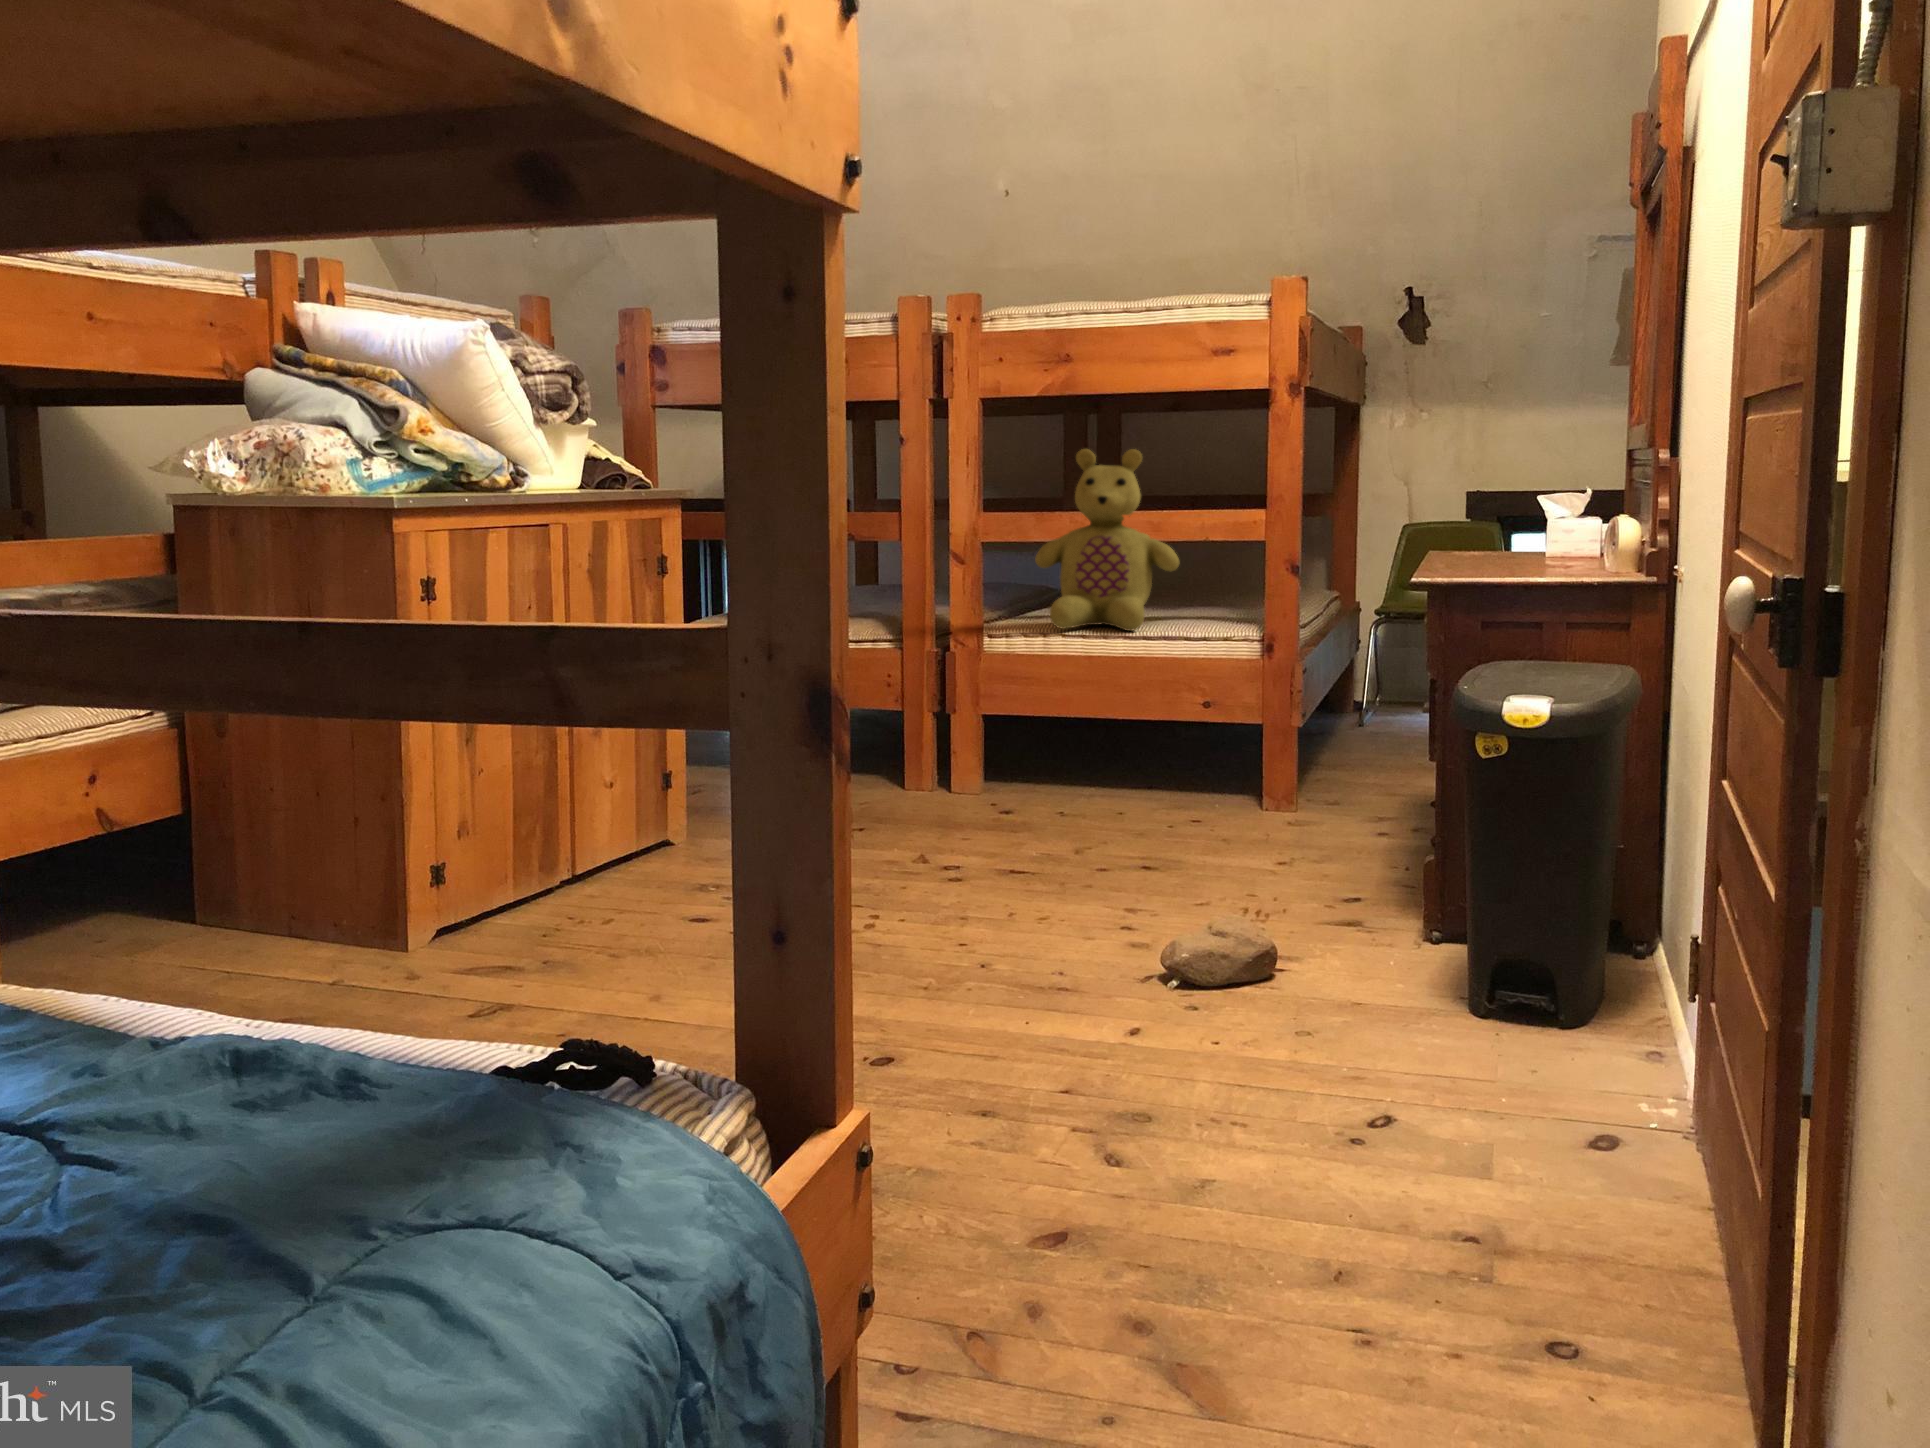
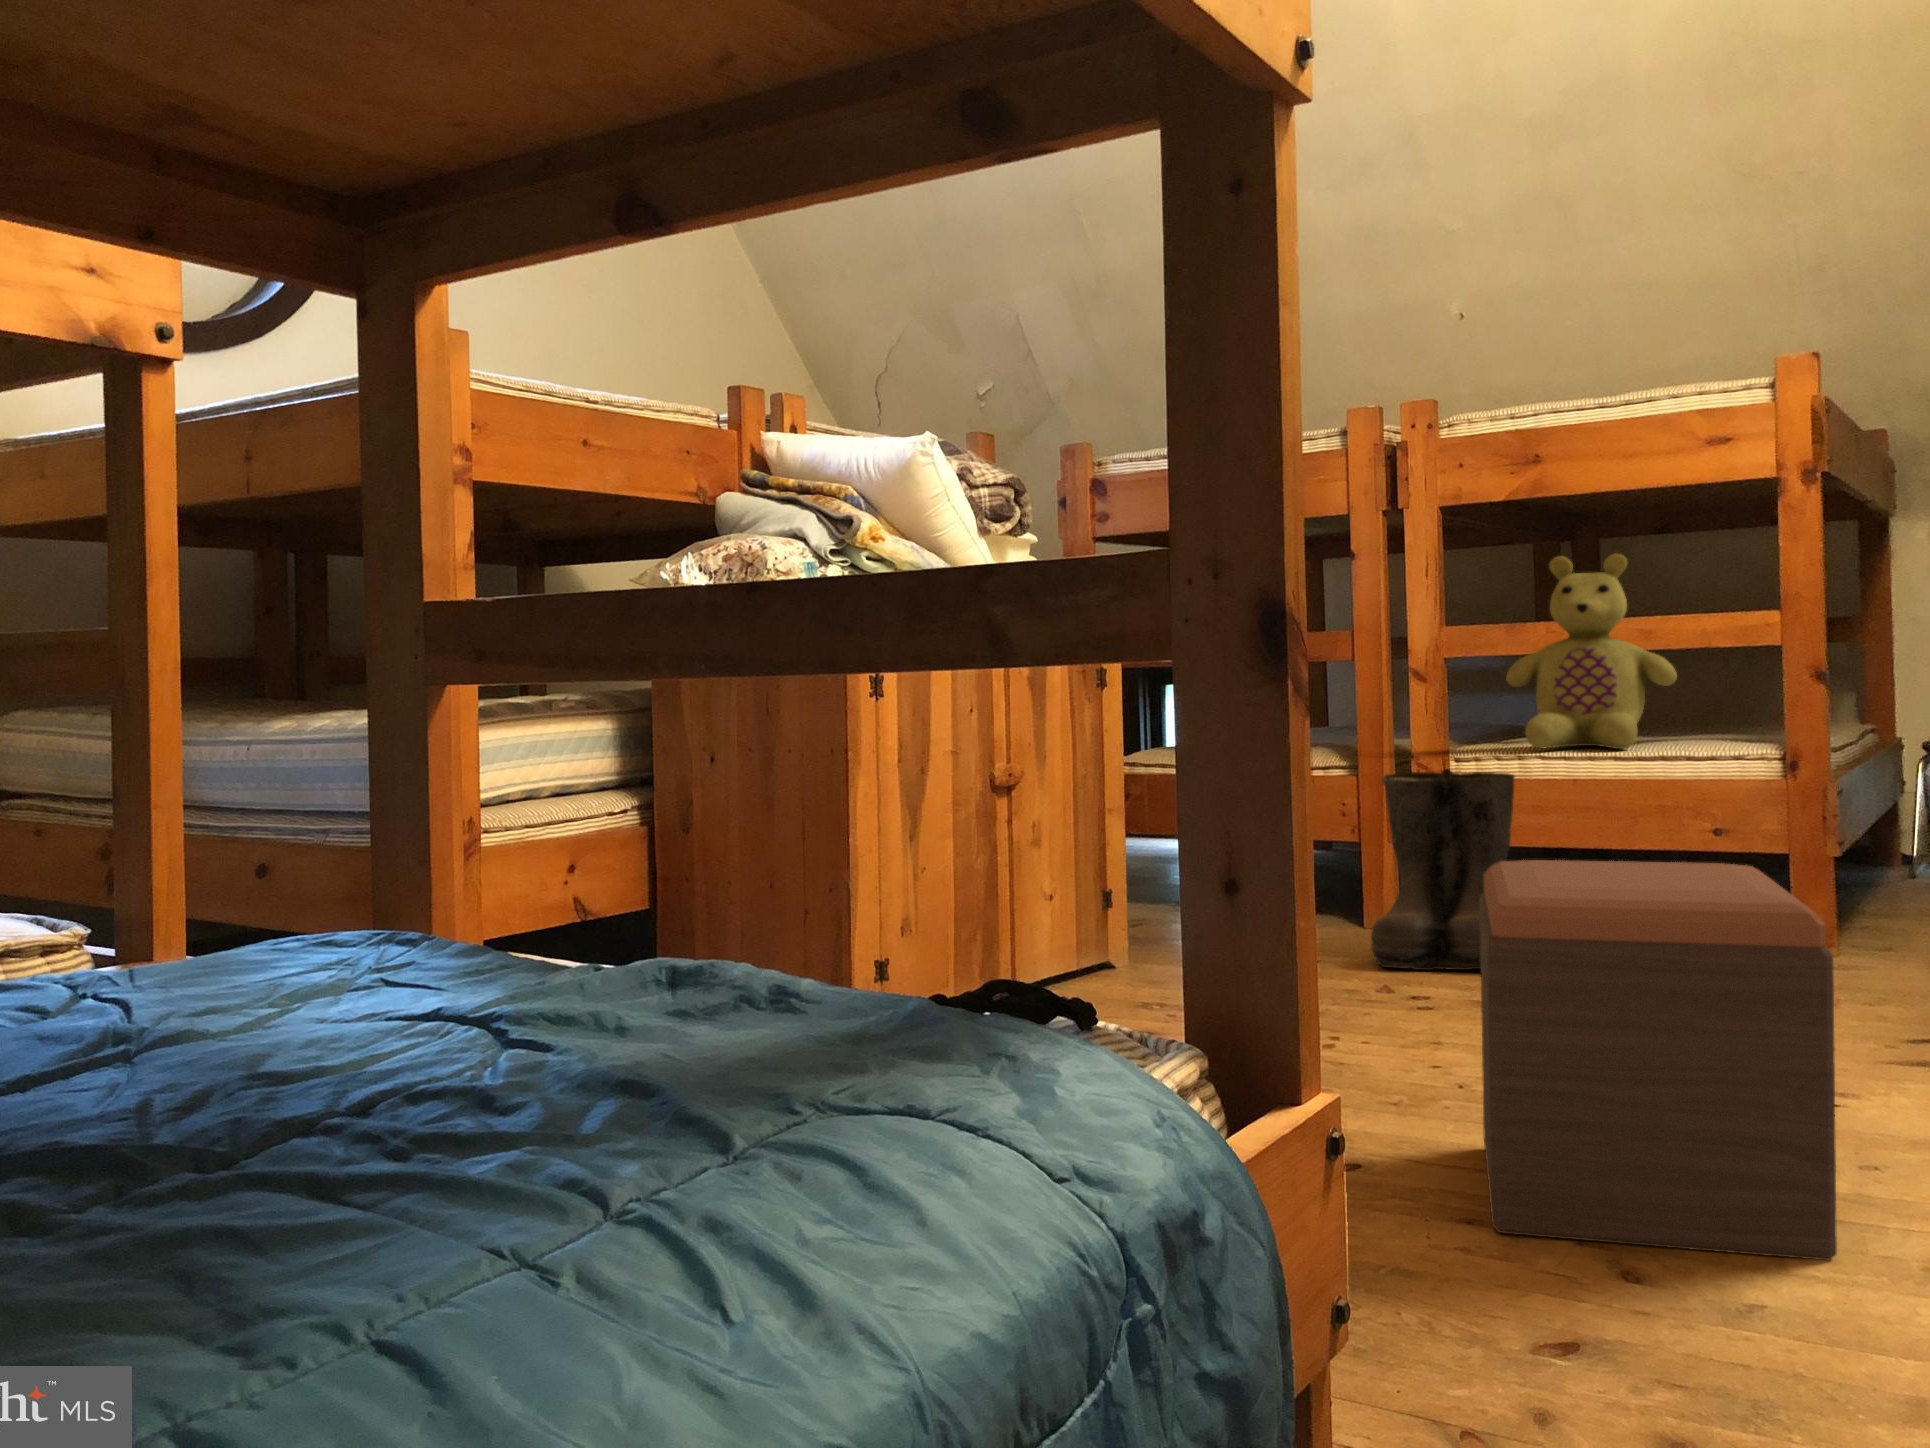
boots: none [909,648,1040,837] -> present [1371,769,1515,970]
footstool: none [1000,788,1286,1136] -> present [1480,860,1837,1260]

